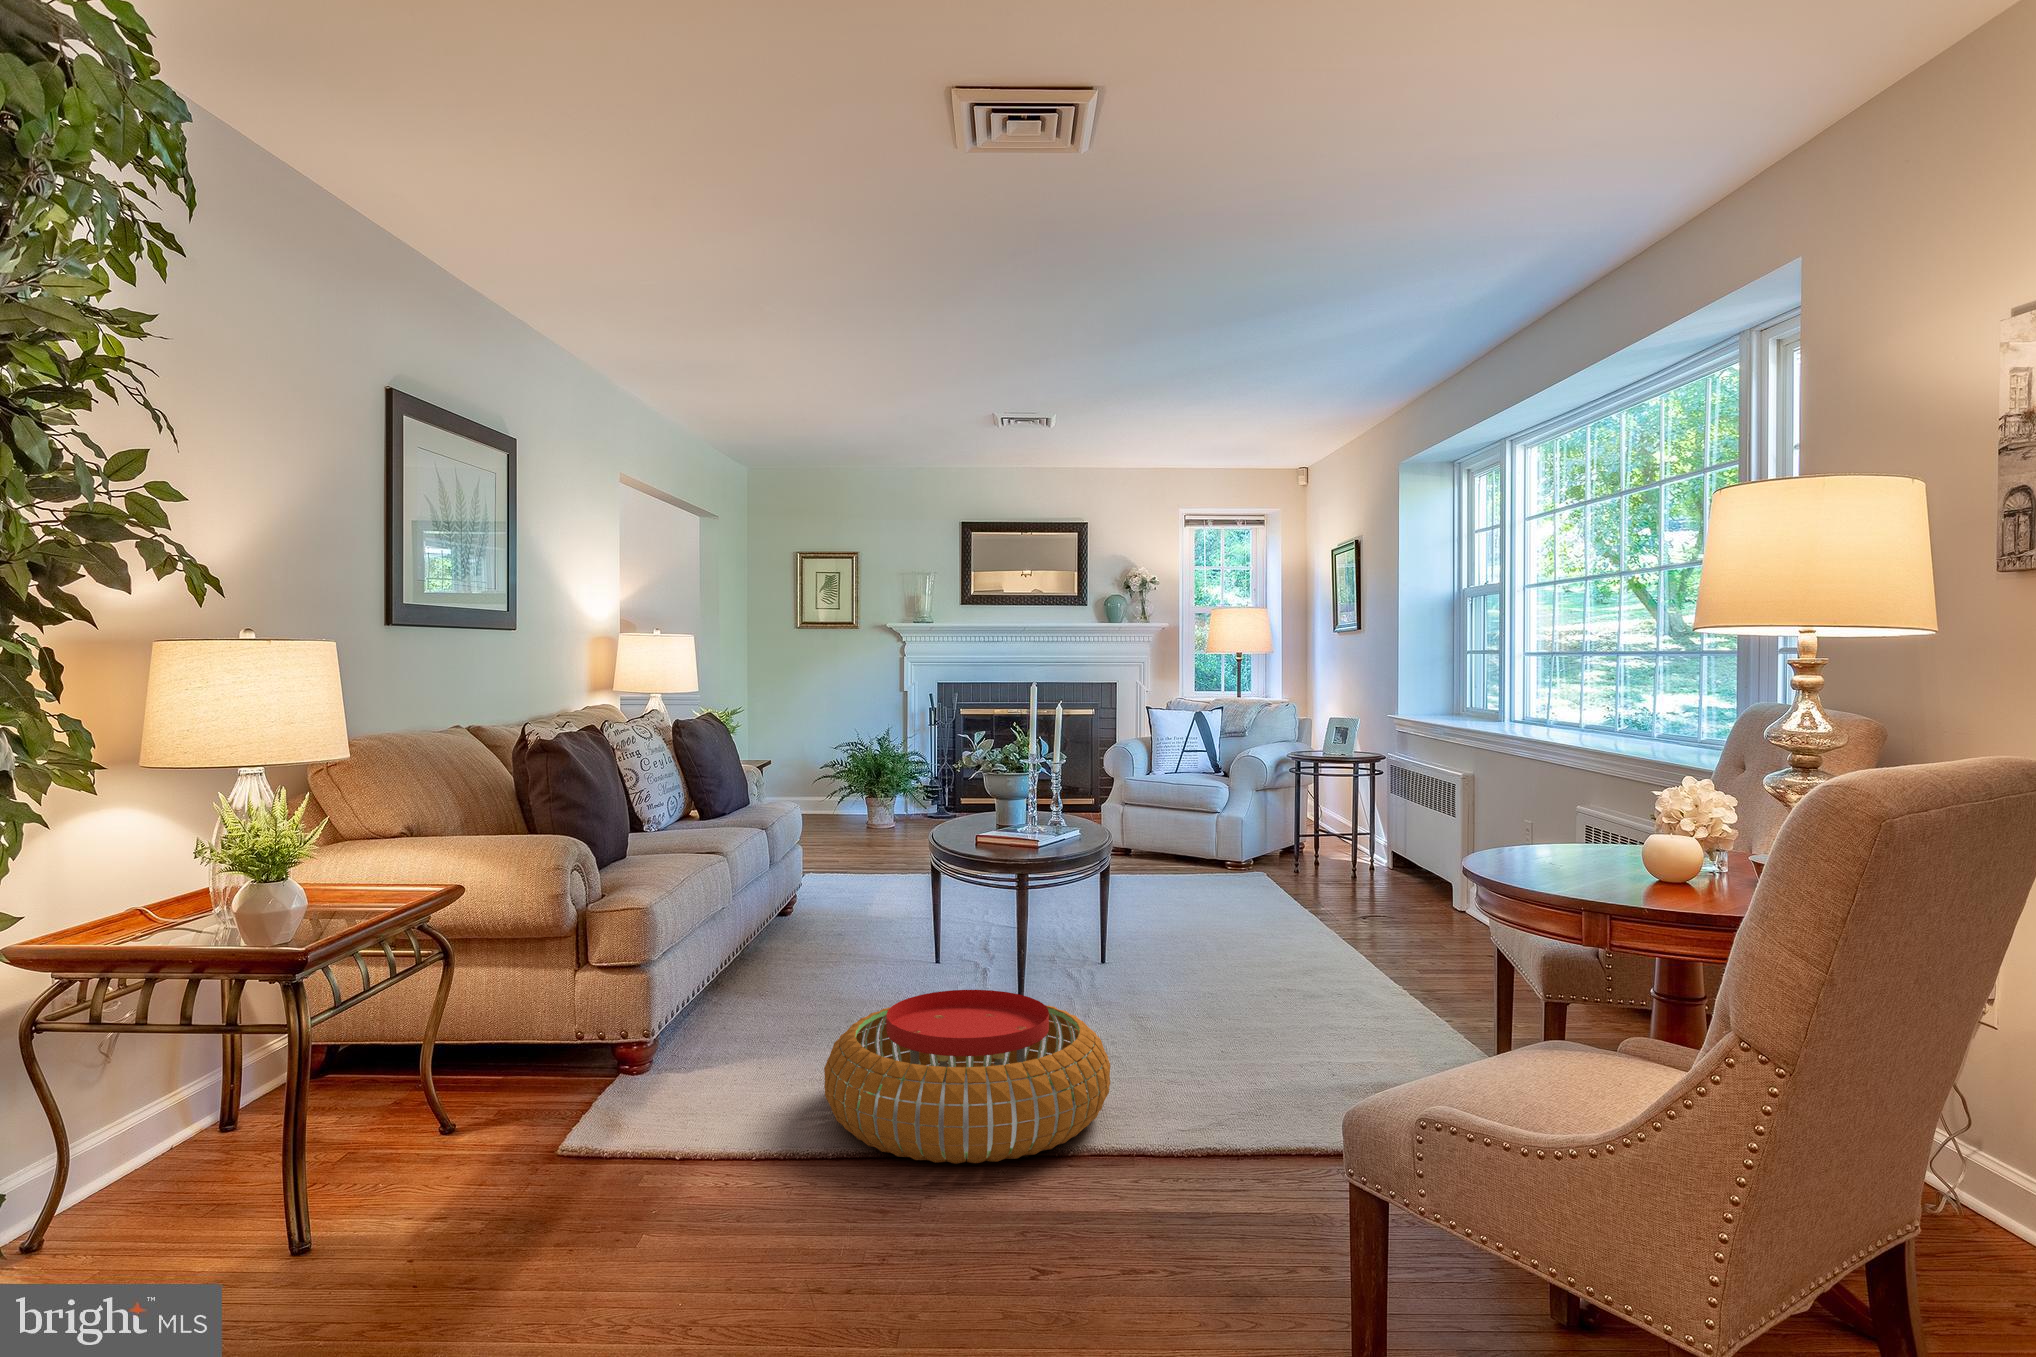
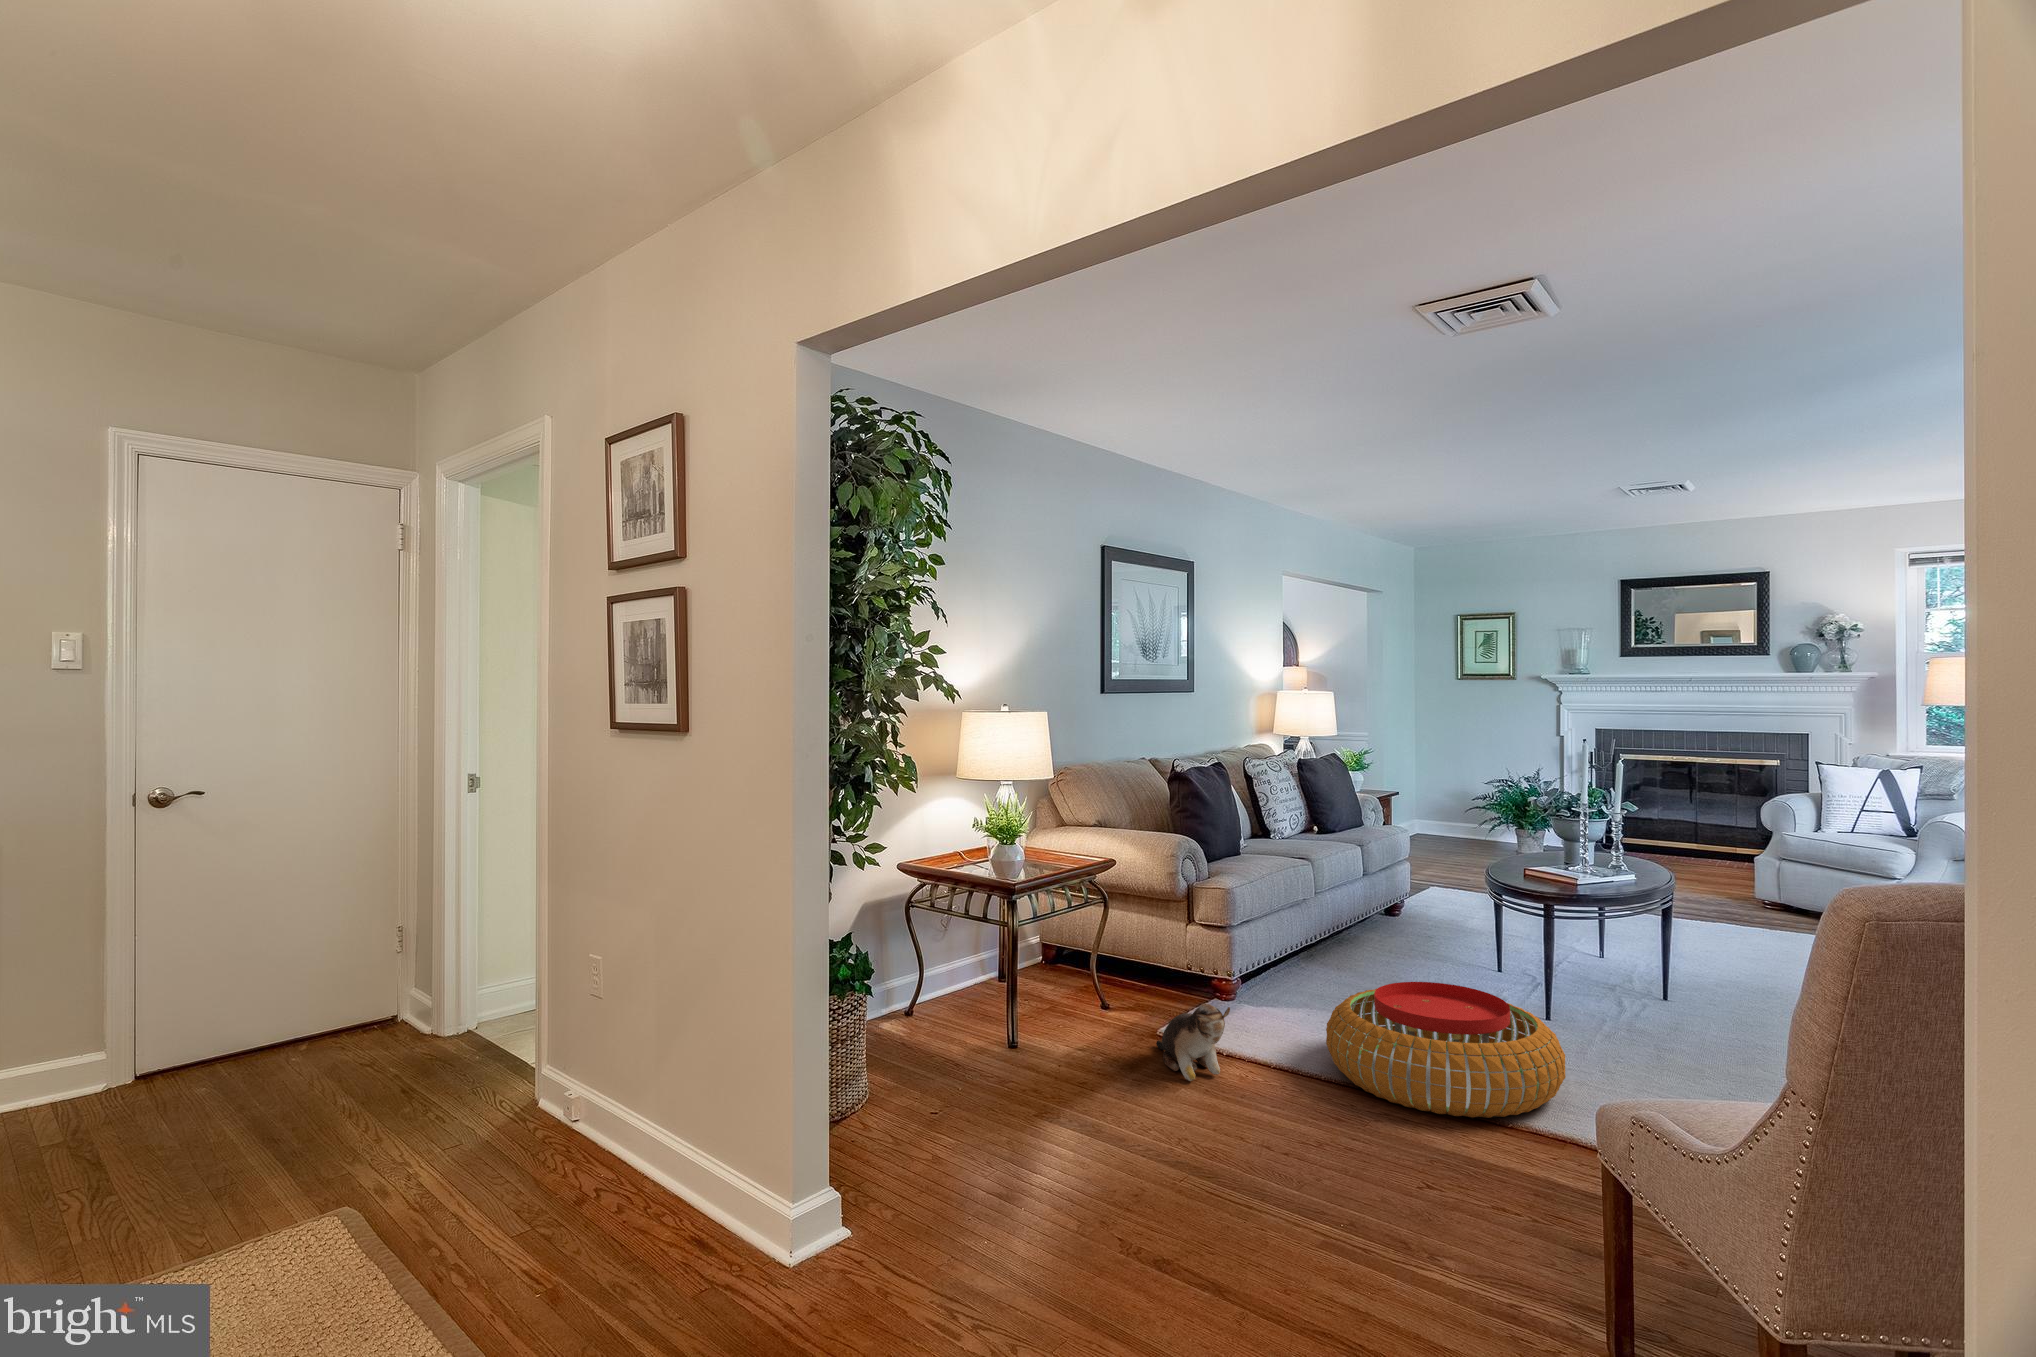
plush toy: none [572,1085,722,1213] -> present [1156,1004,1230,1081]

